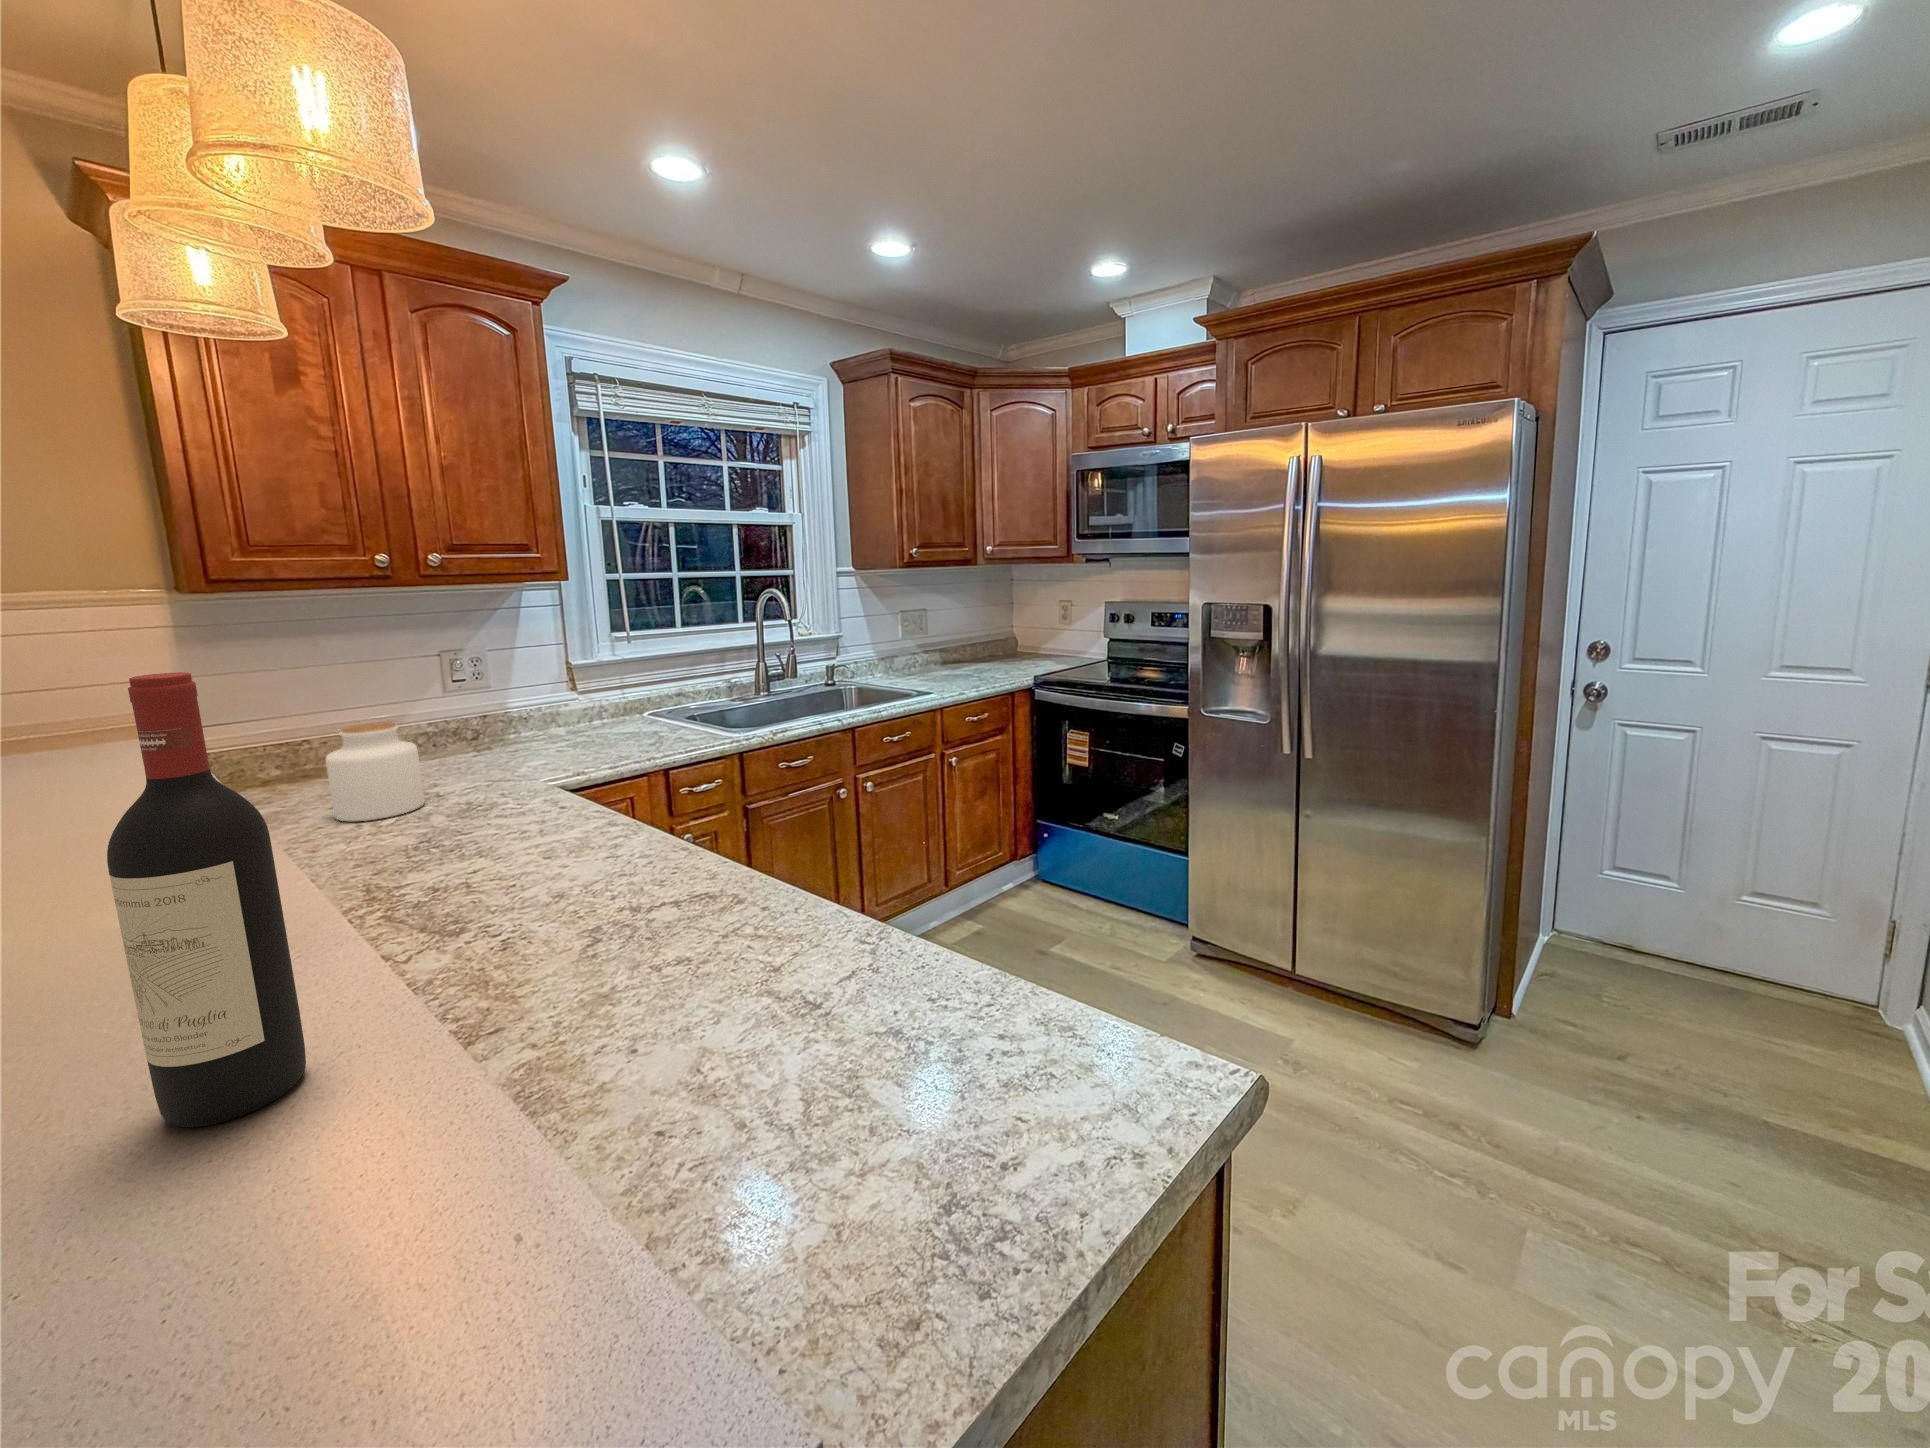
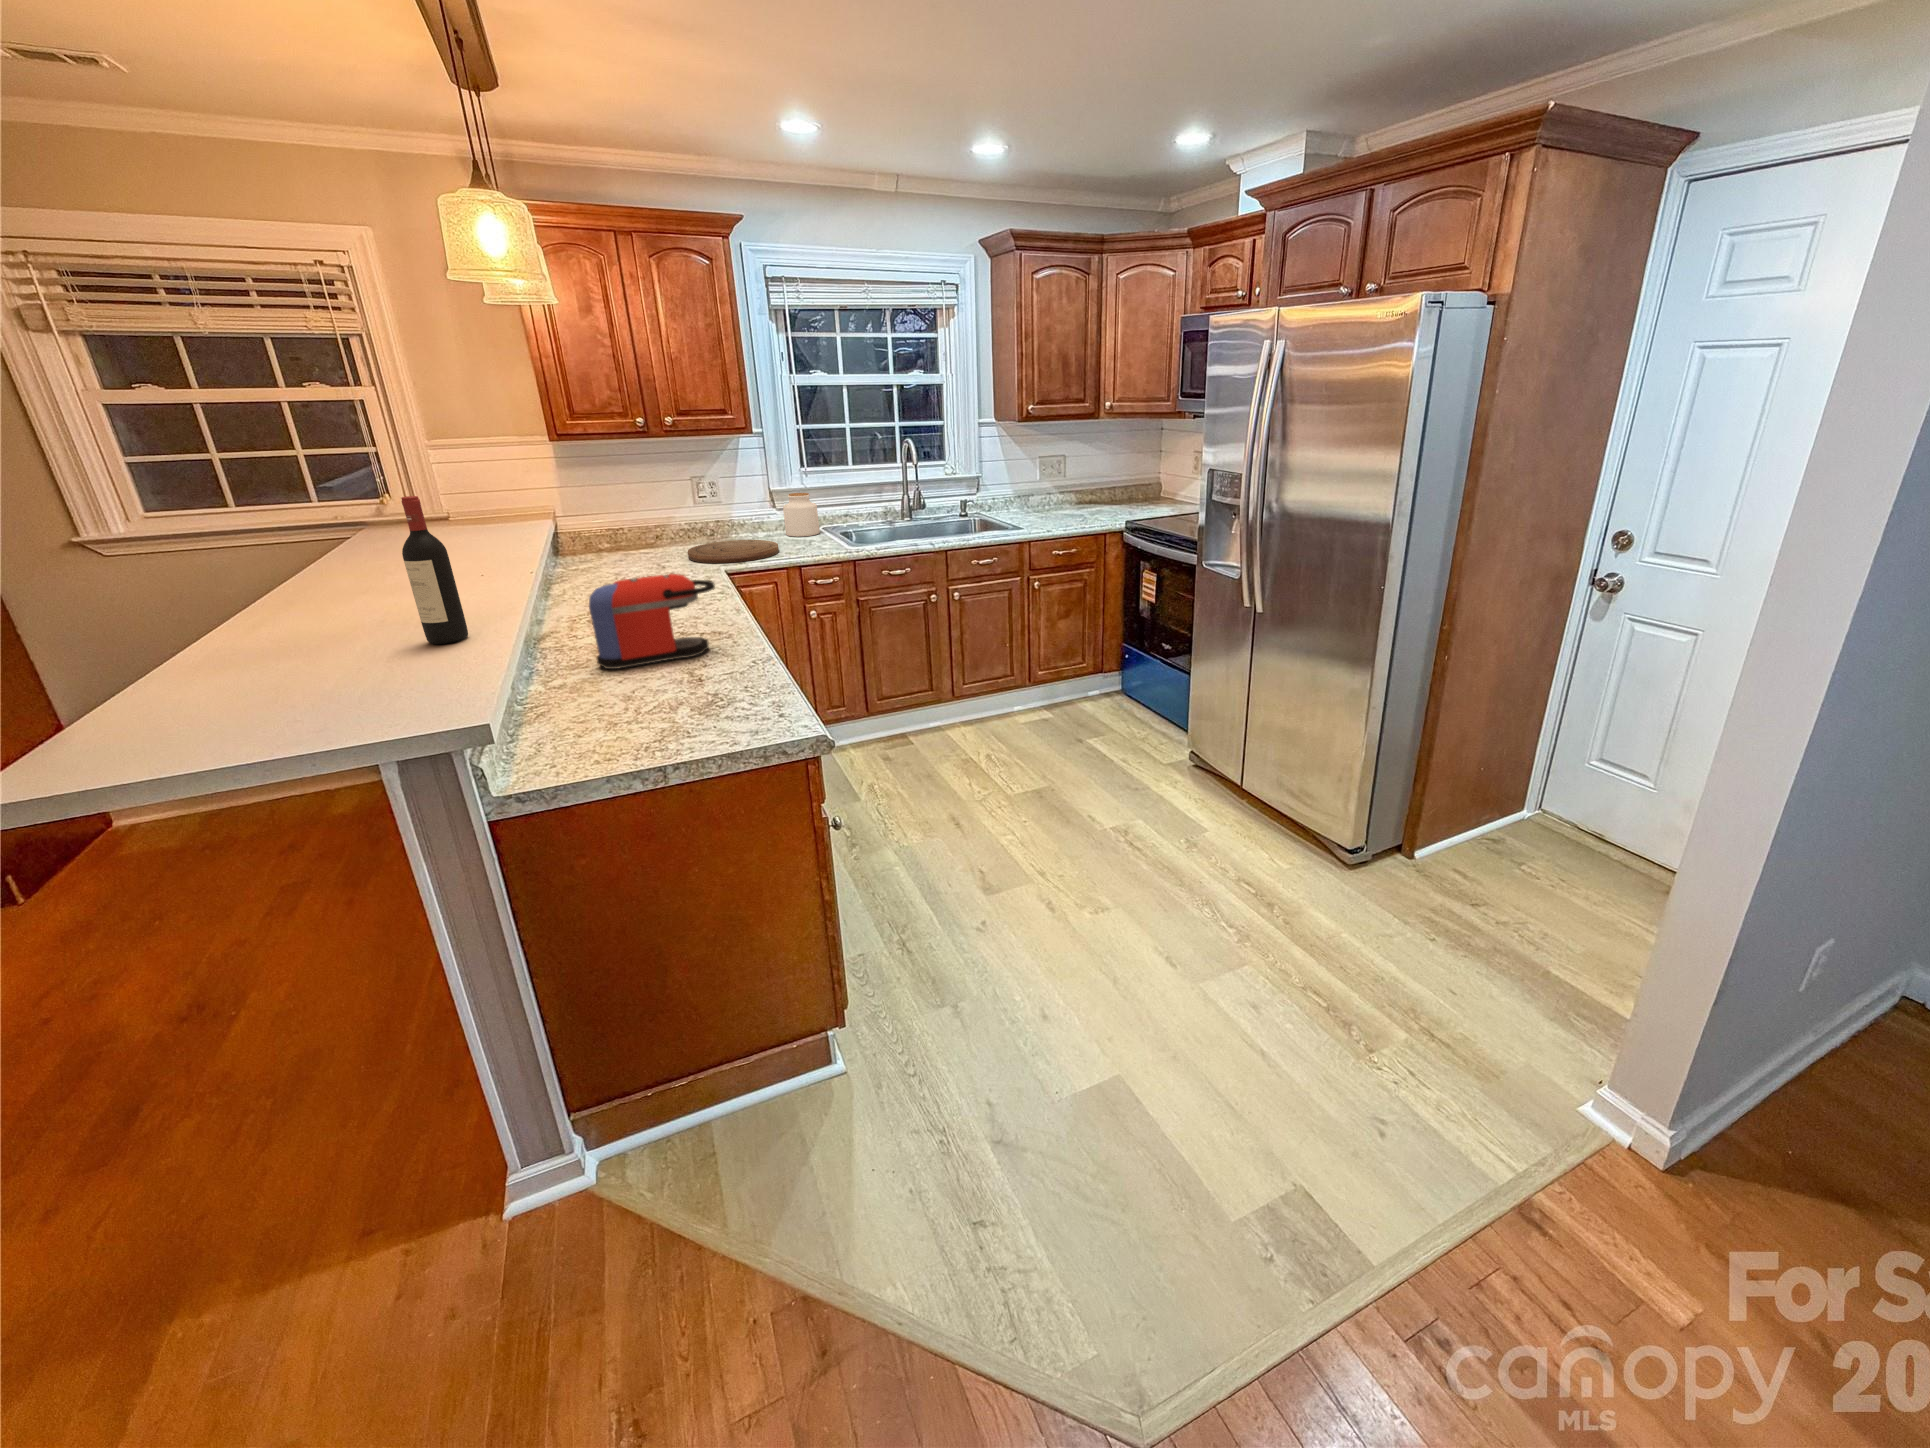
jar: present [326,722,425,821] -> present [783,493,820,537]
cutting board: none [469,737,629,782] -> present [688,540,779,563]
coffee maker: none [559,806,791,1040] -> present [589,574,715,669]

